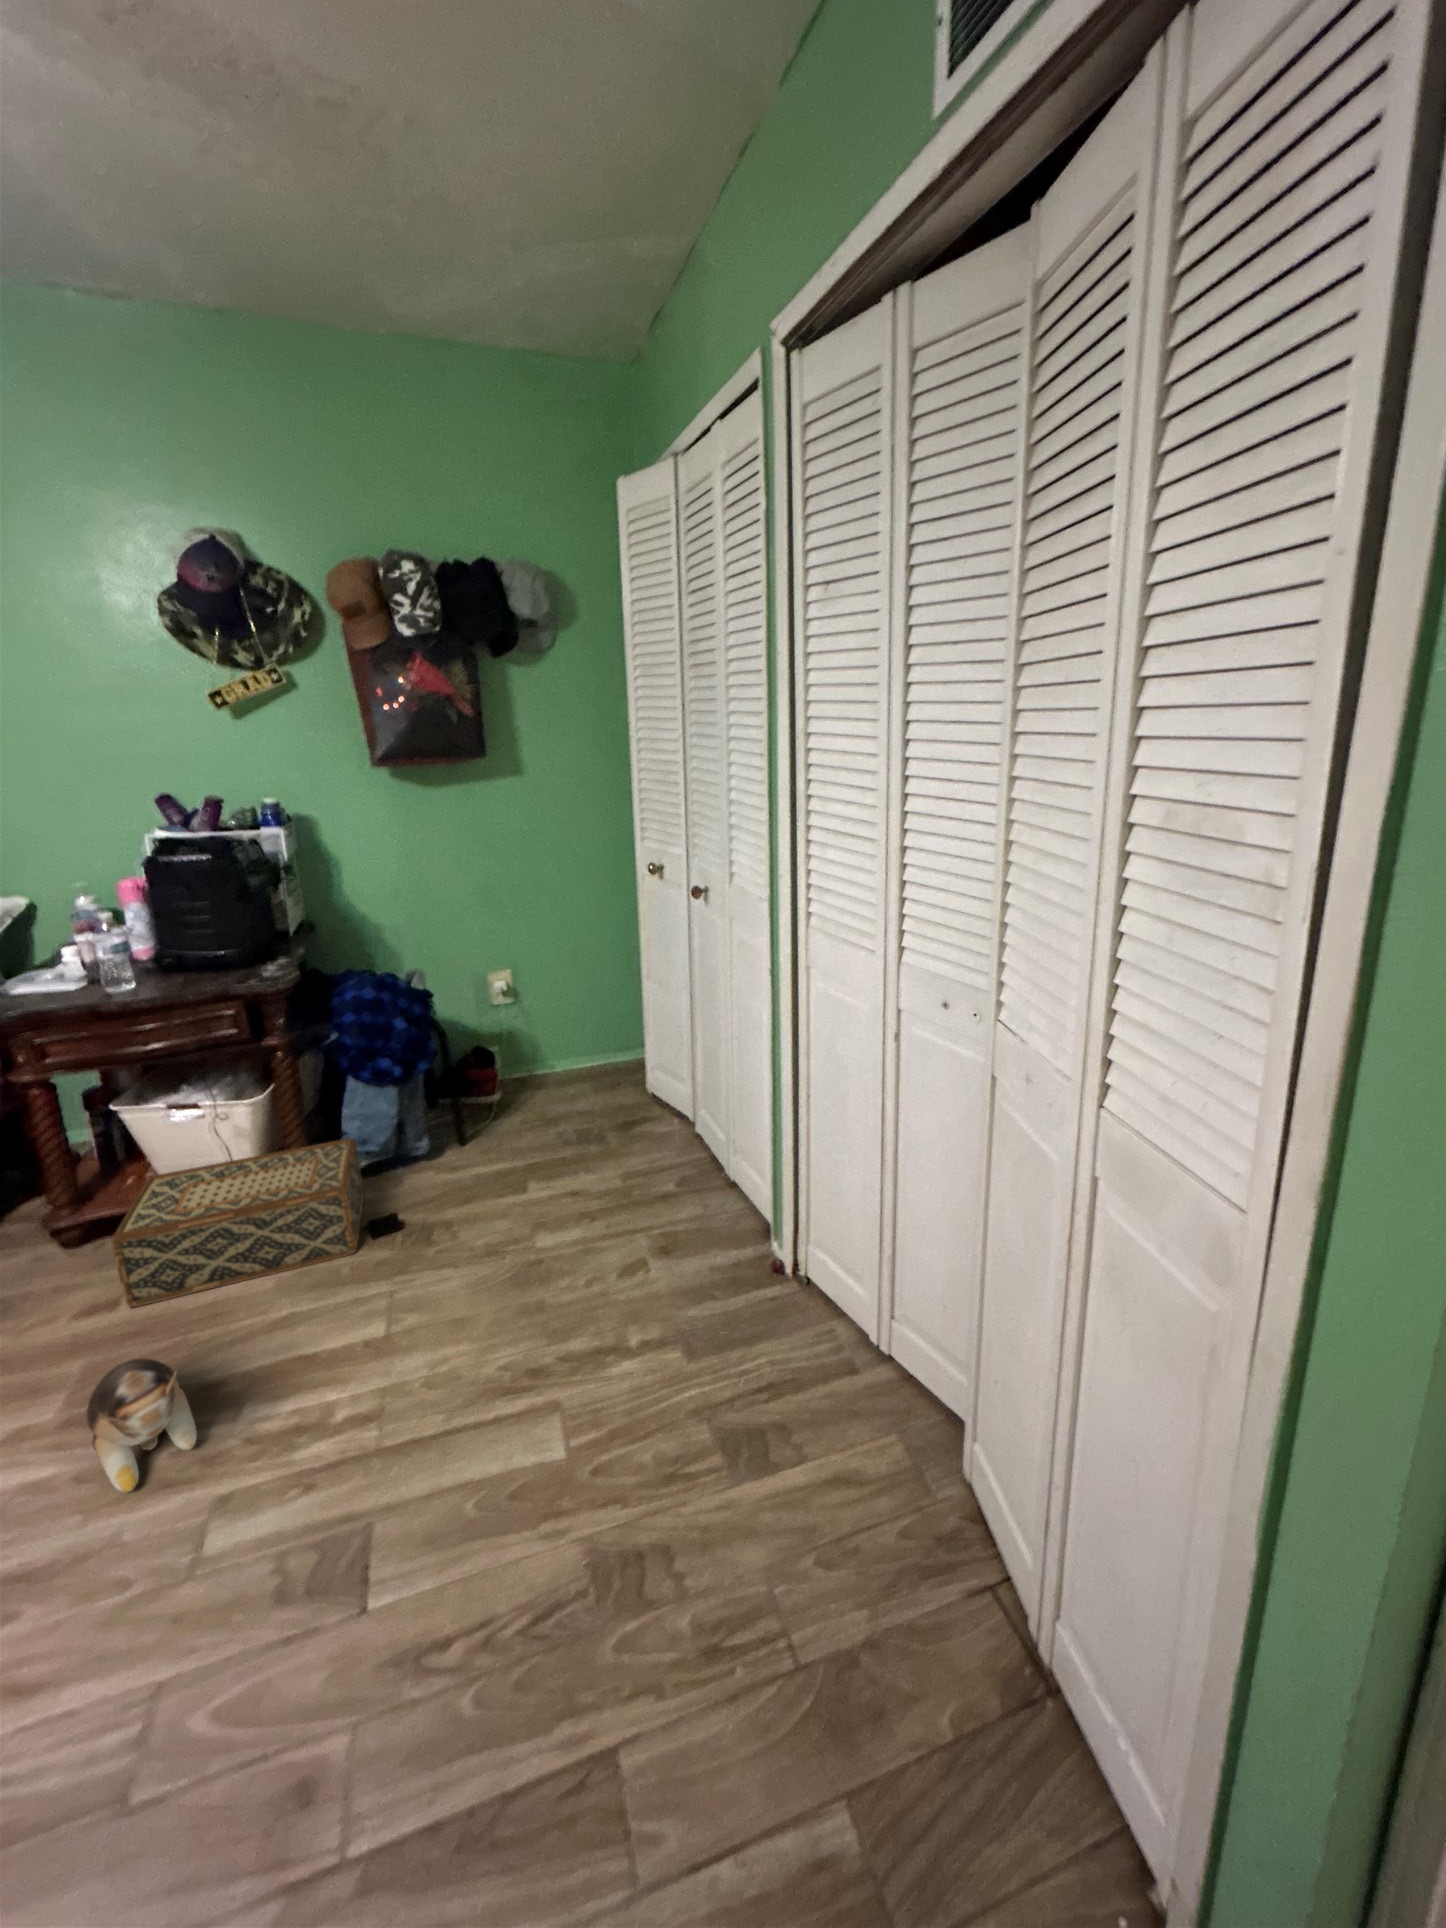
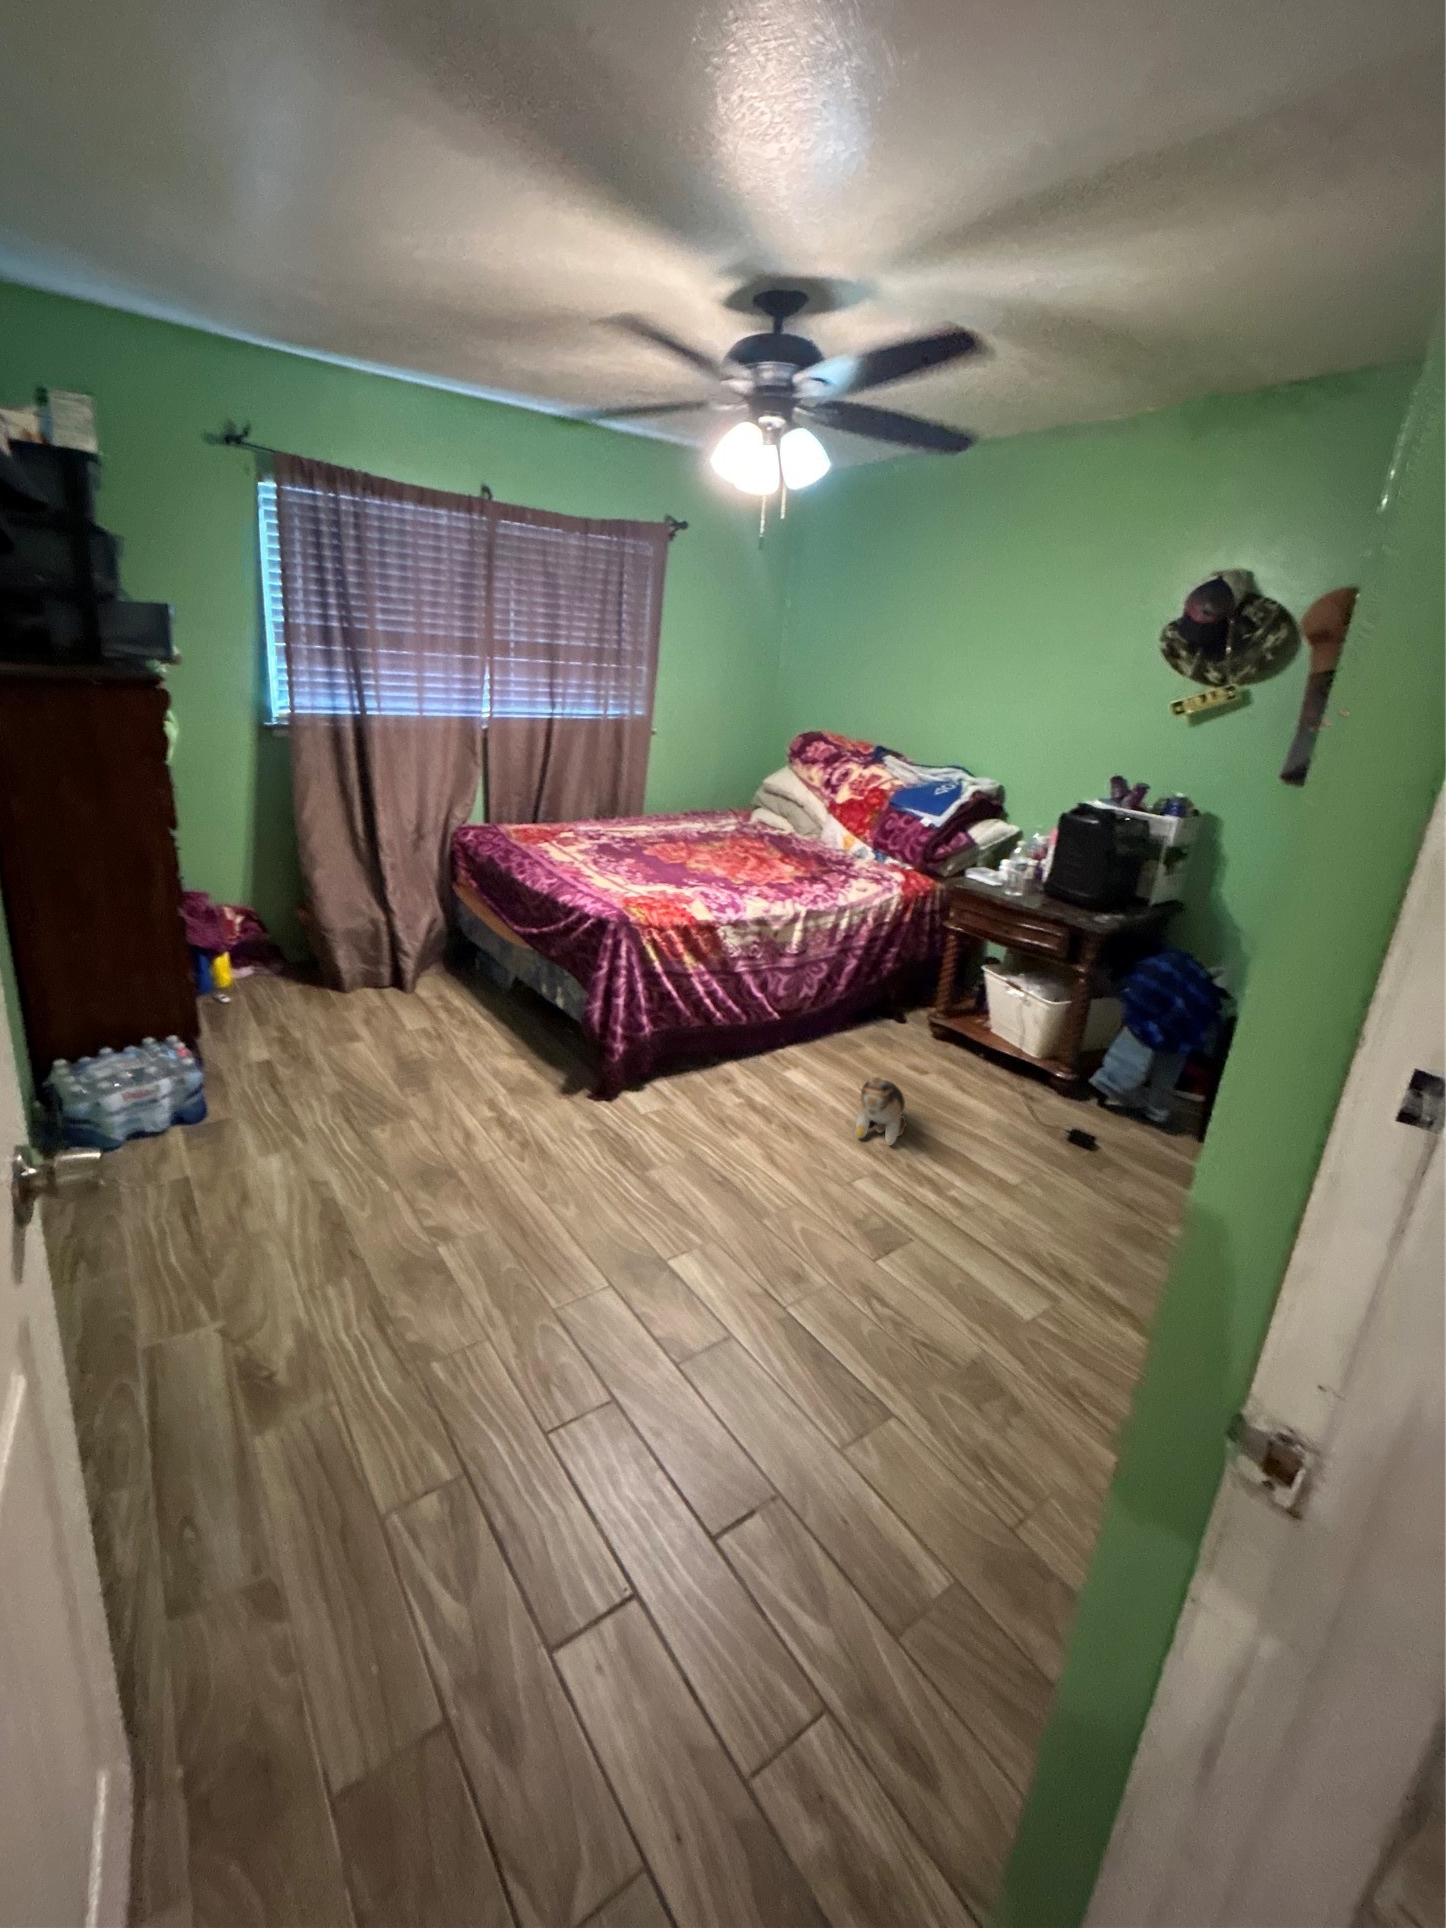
woven basket: present [112,1138,364,1308] -> none [927,1019,1099,1140]

